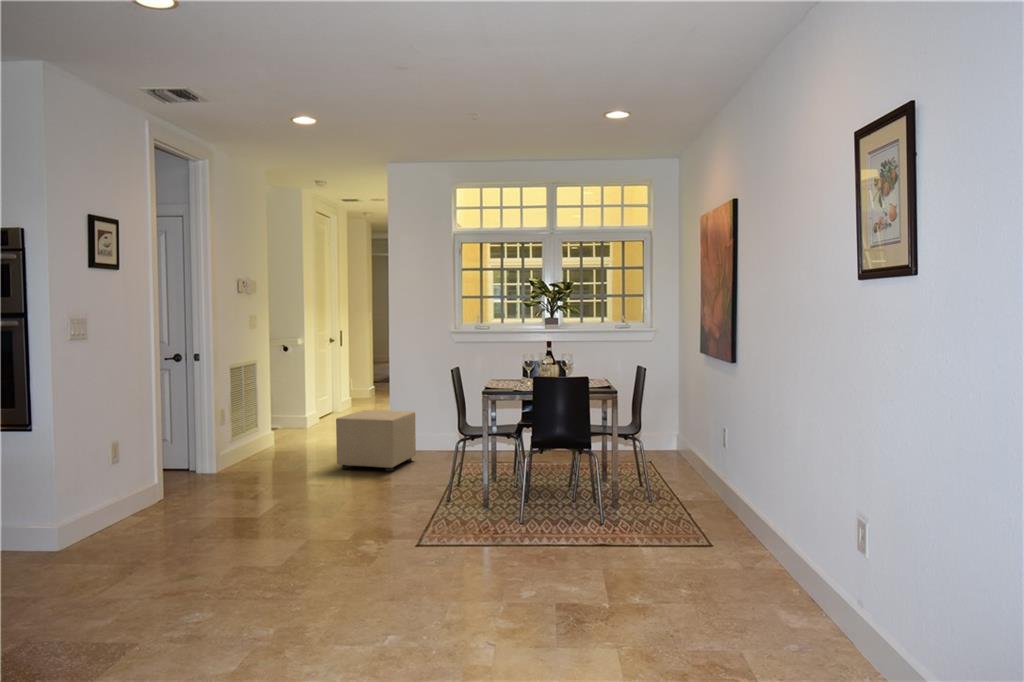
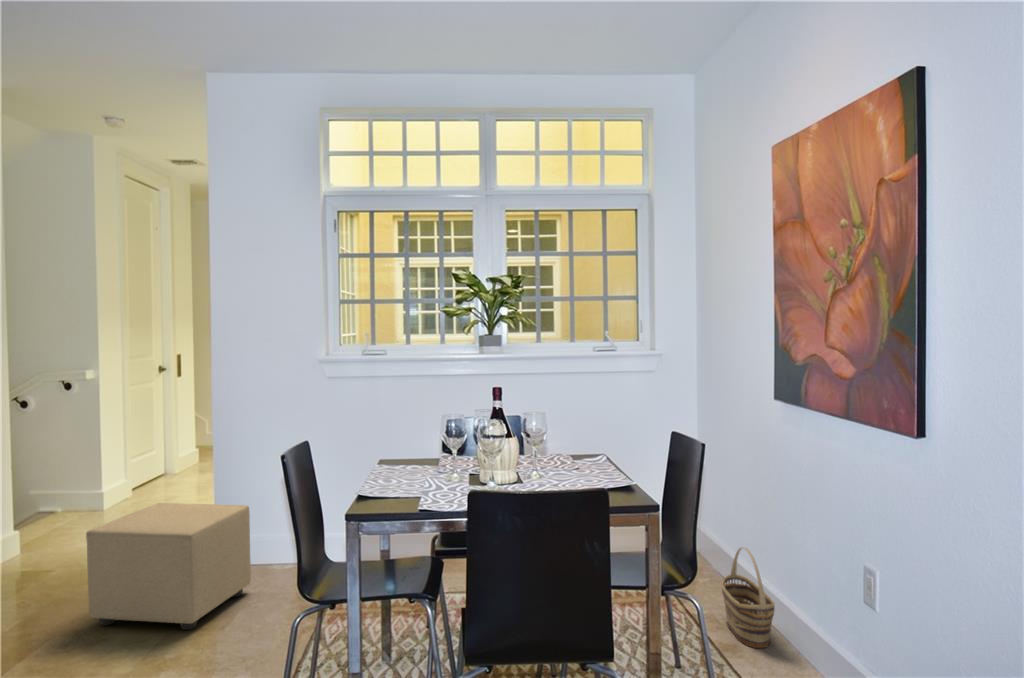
basket: none [677,433,701,483] -> present [722,548,775,648]

